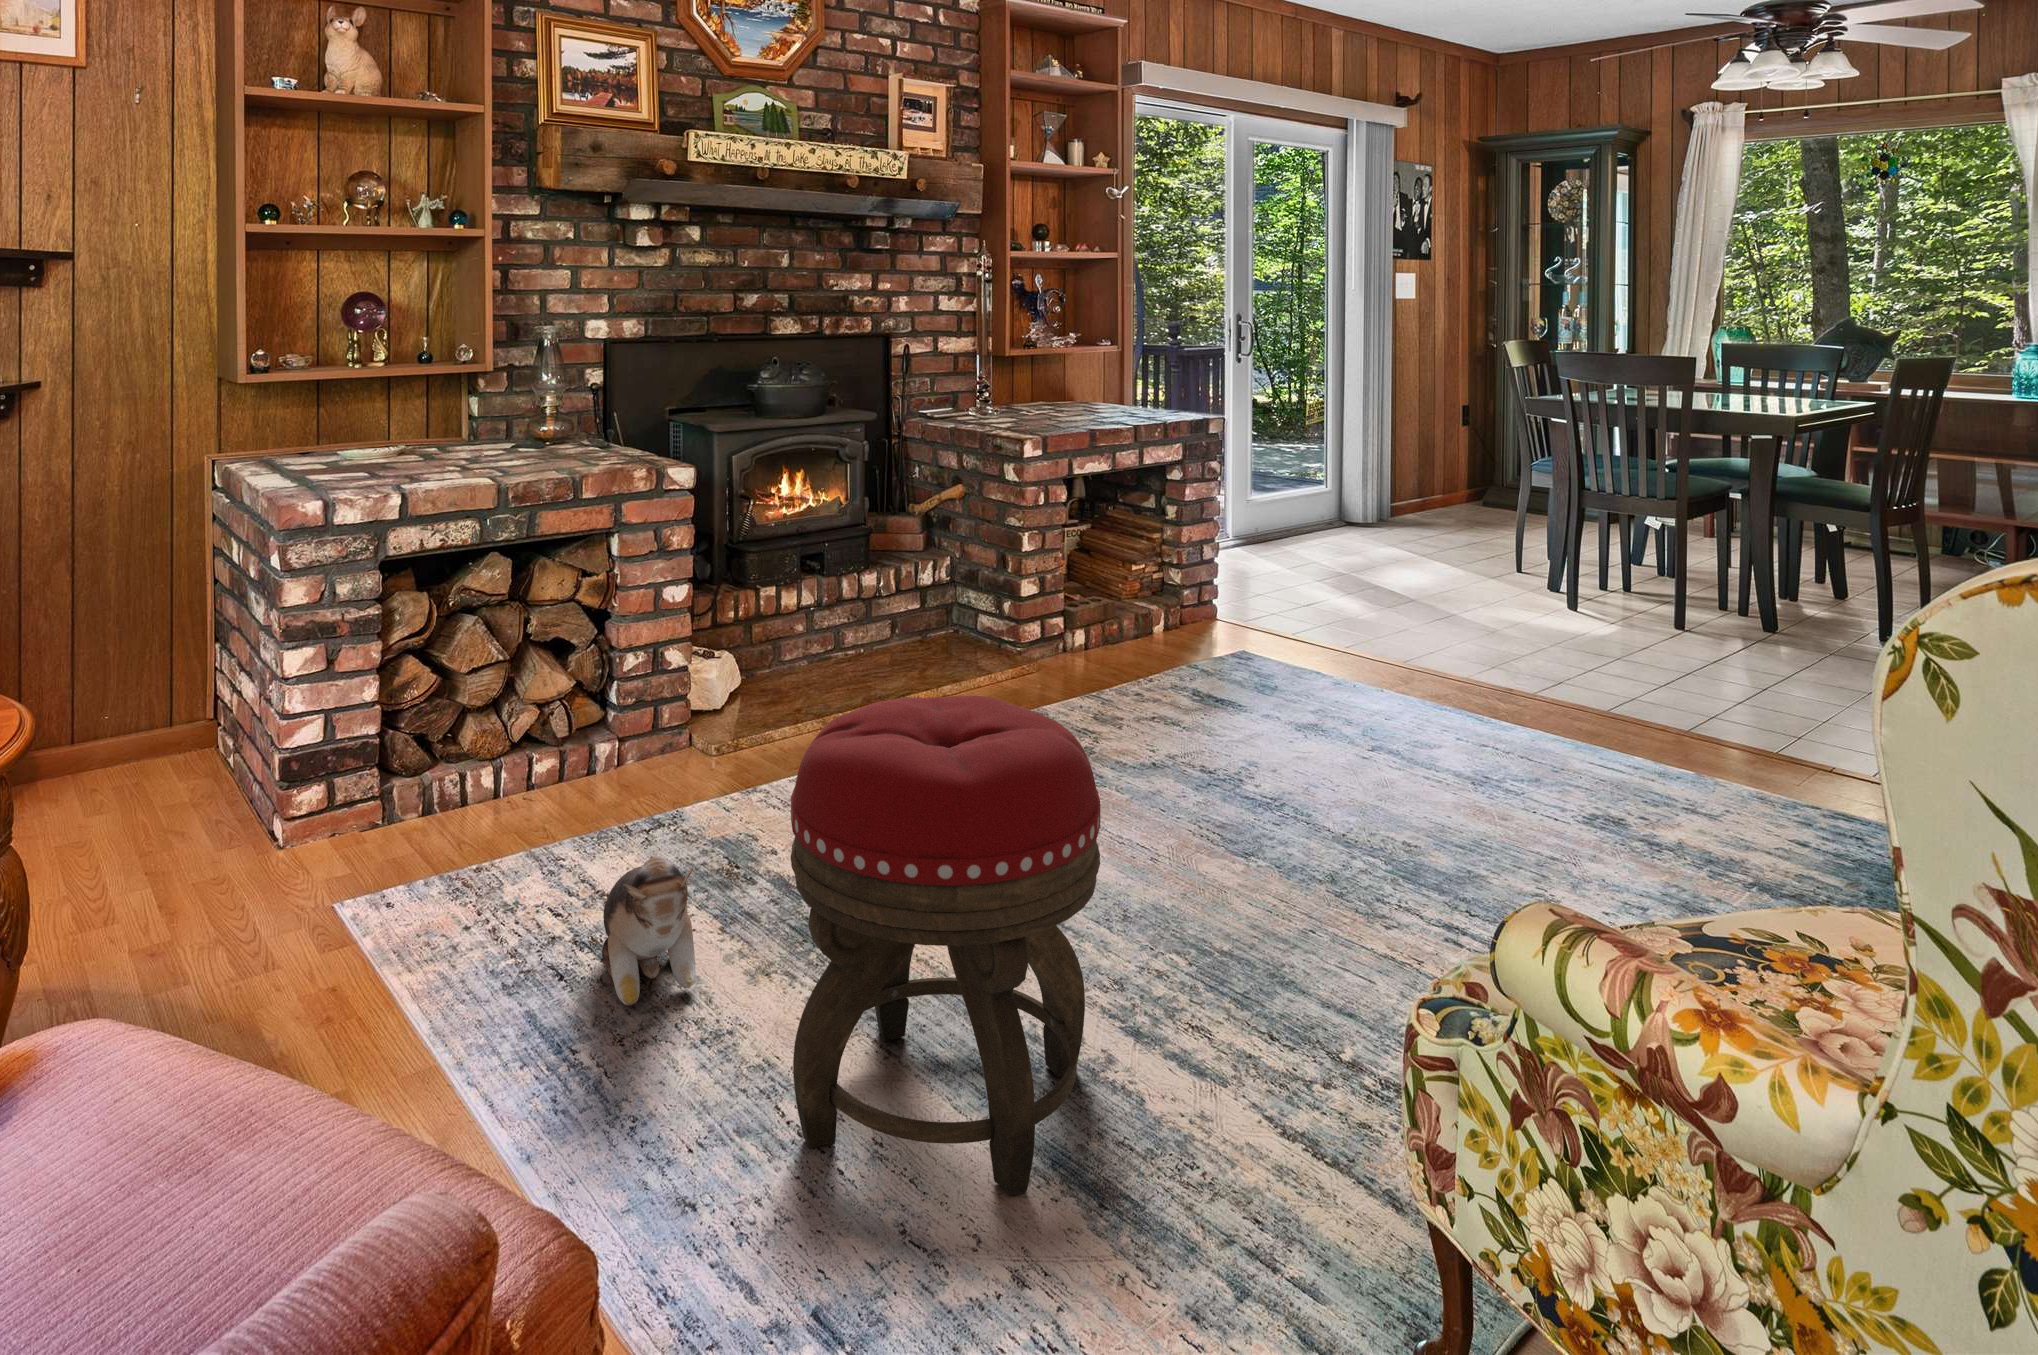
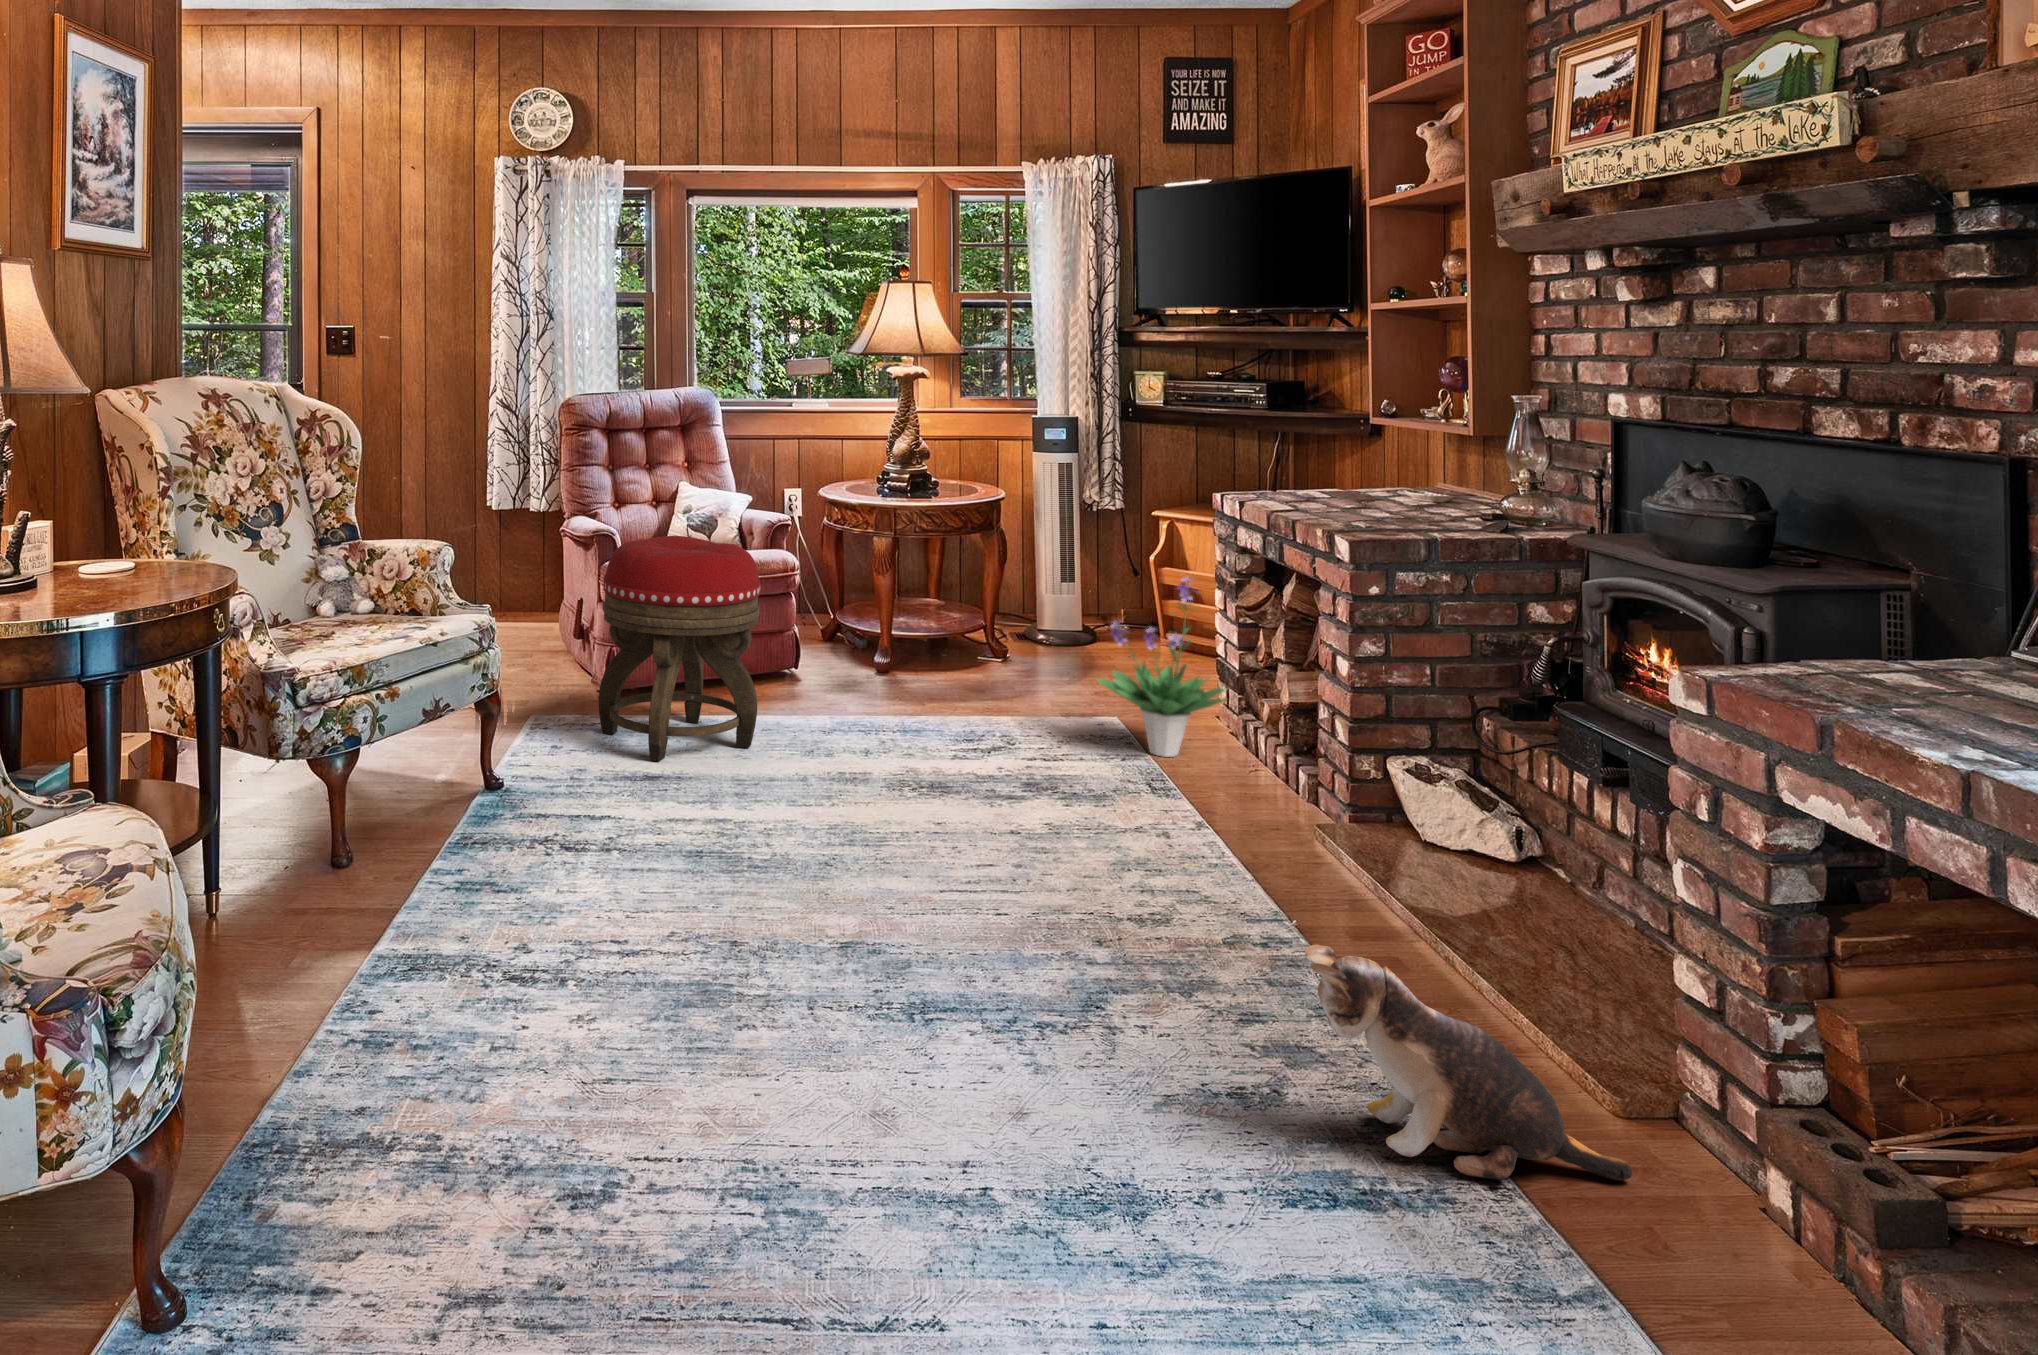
potted plant: none [450,586,619,819] -> present [1097,577,1226,757]
plush toy: present [602,856,696,1006] -> present [1305,944,1633,1181]

